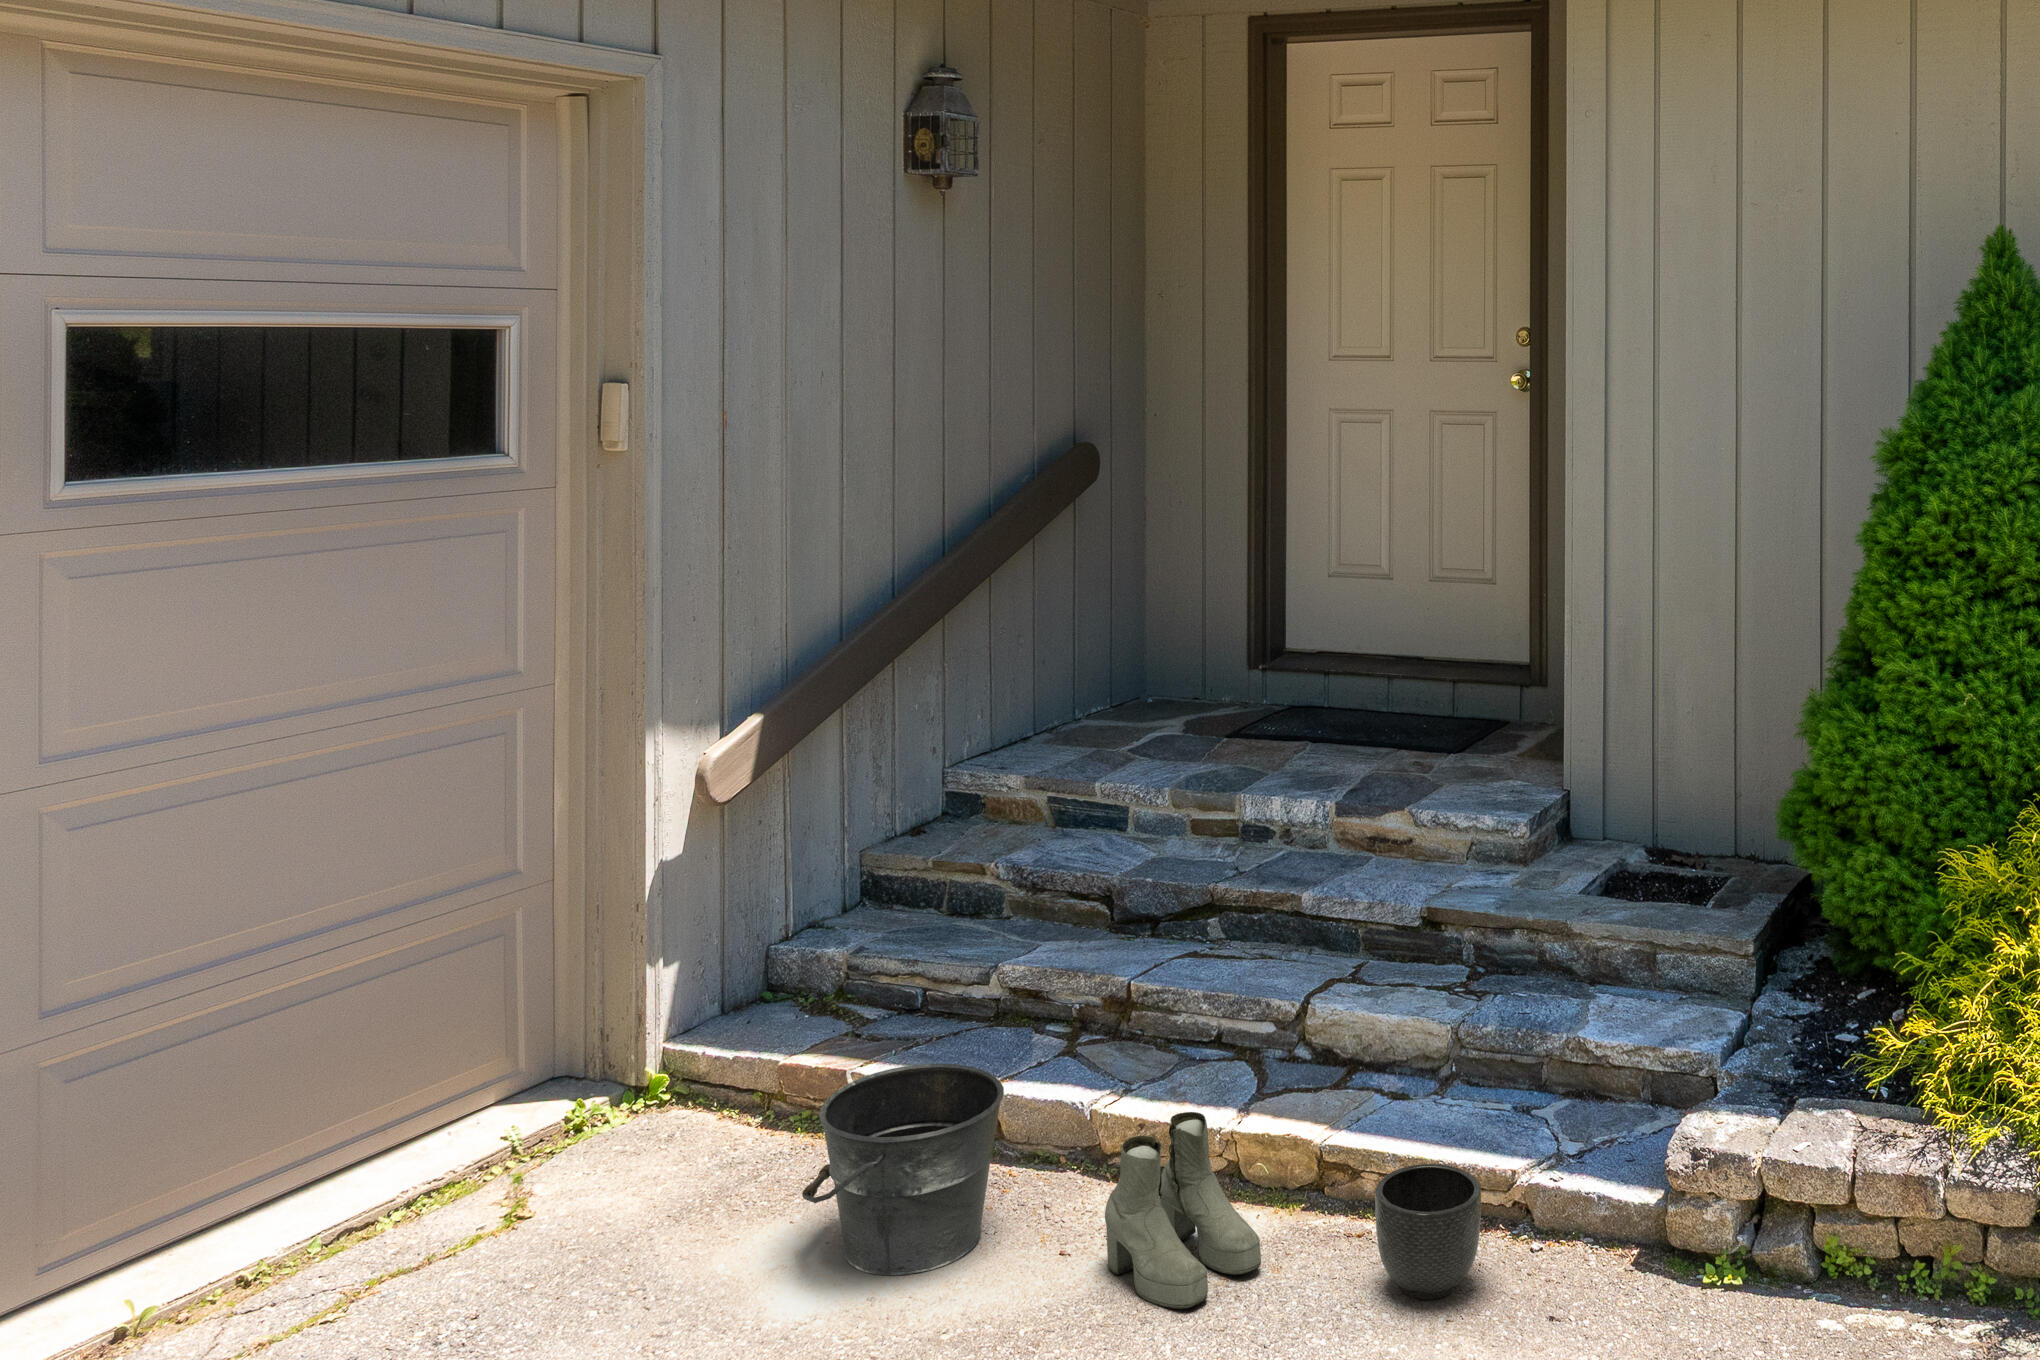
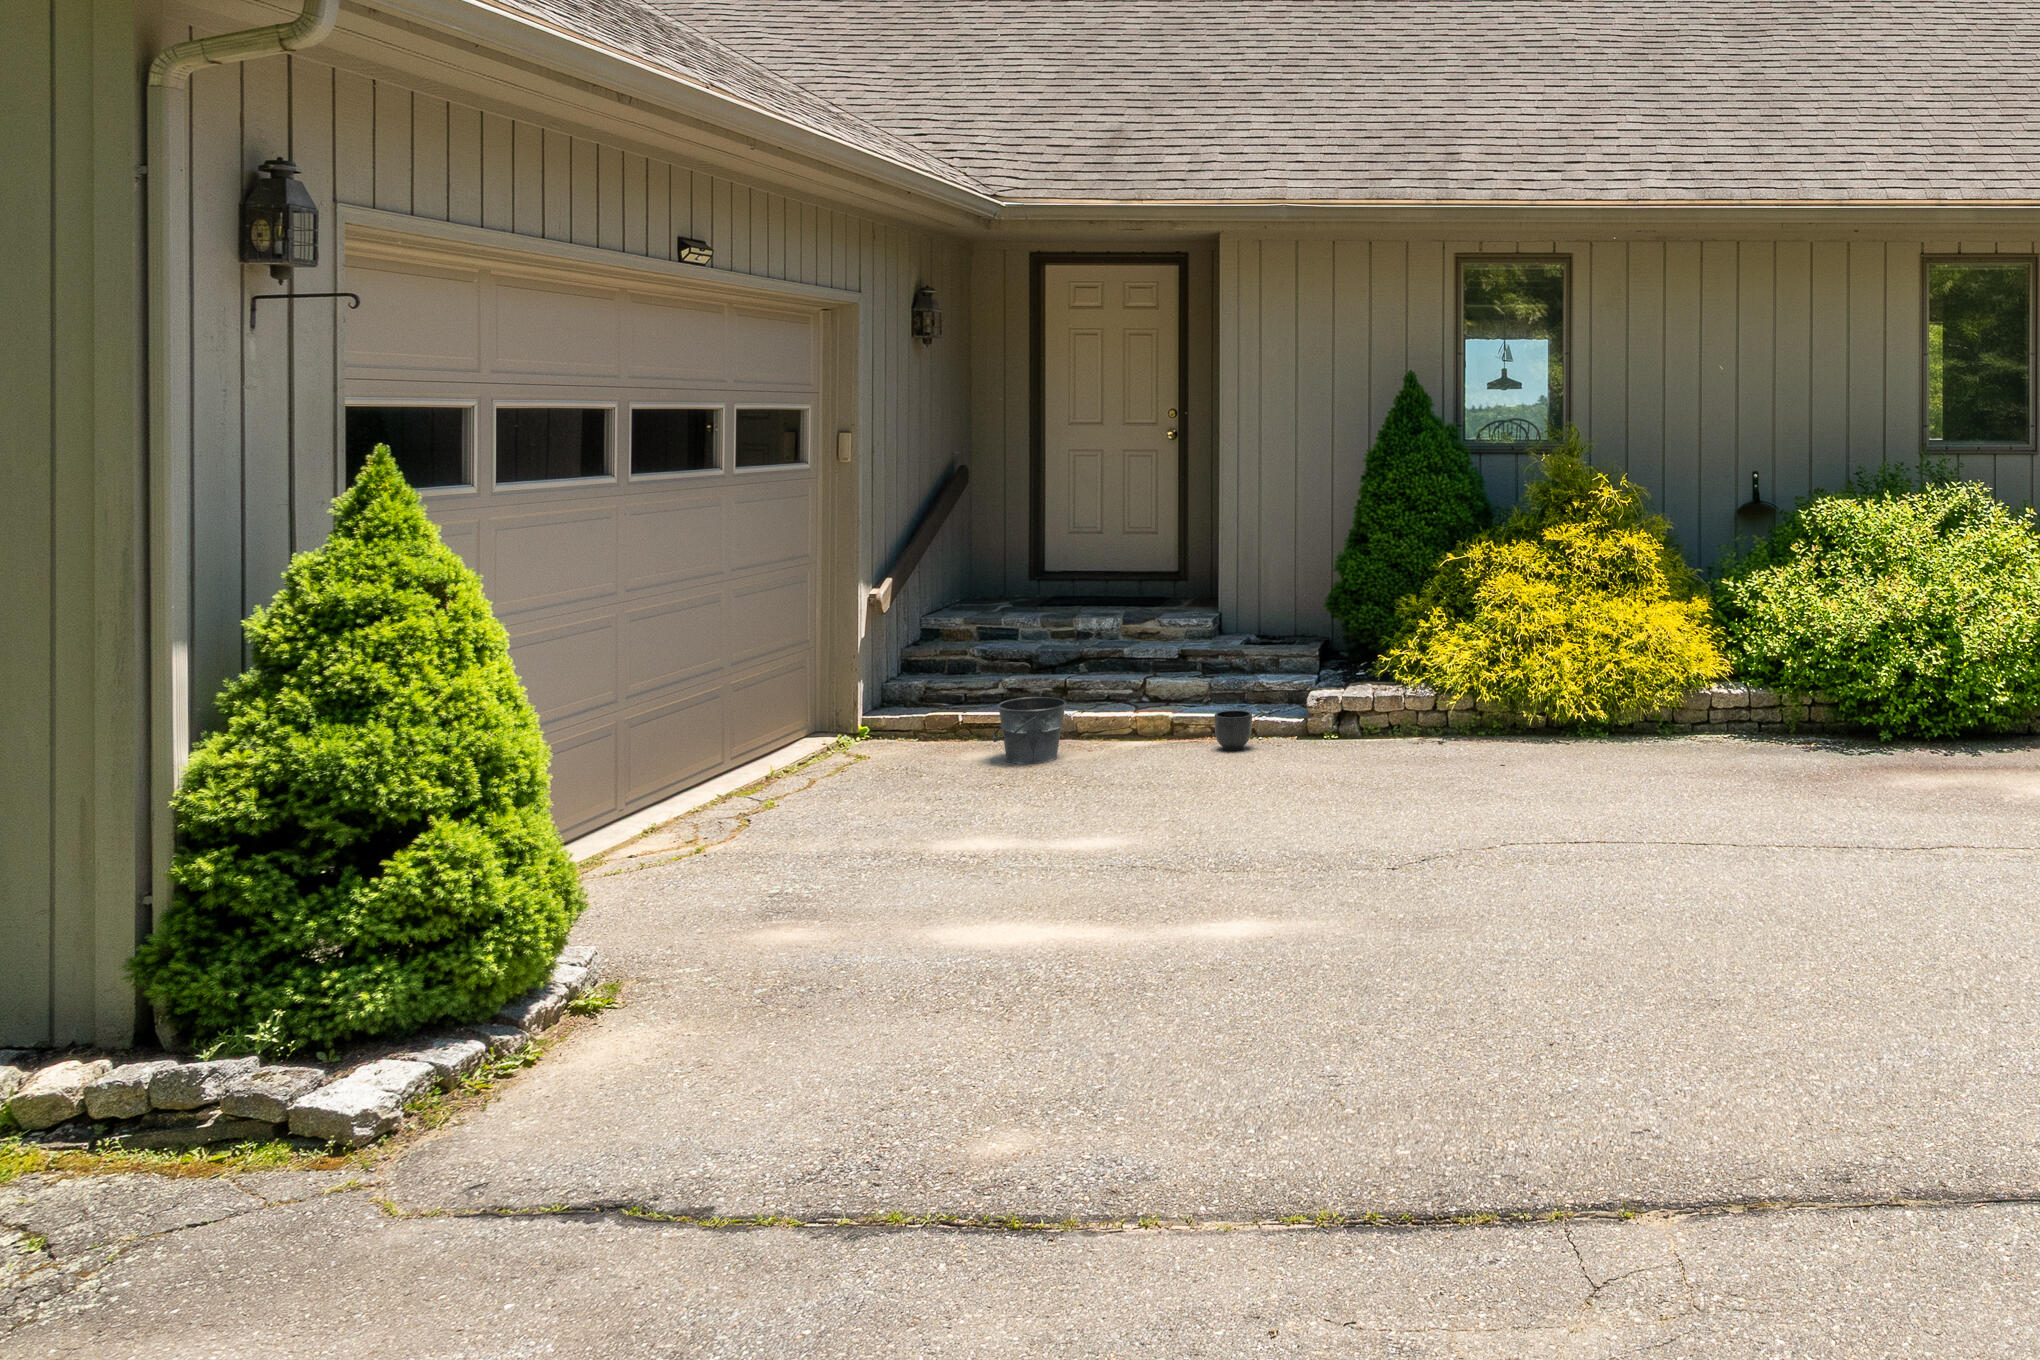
boots: present [1105,1112,1261,1309] -> none [1112,702,1171,759]

